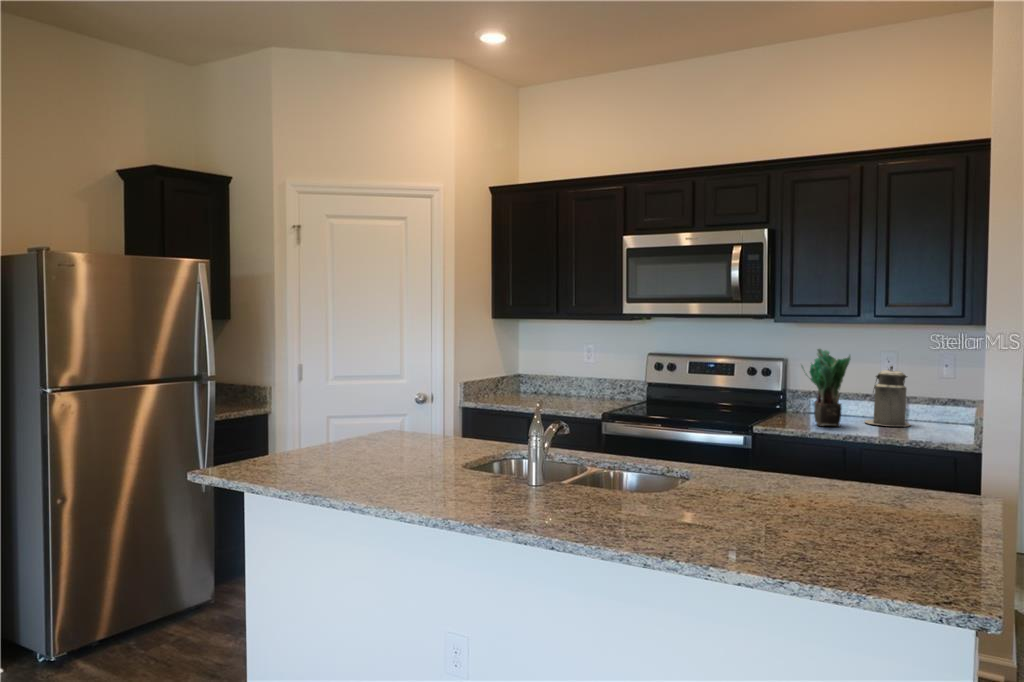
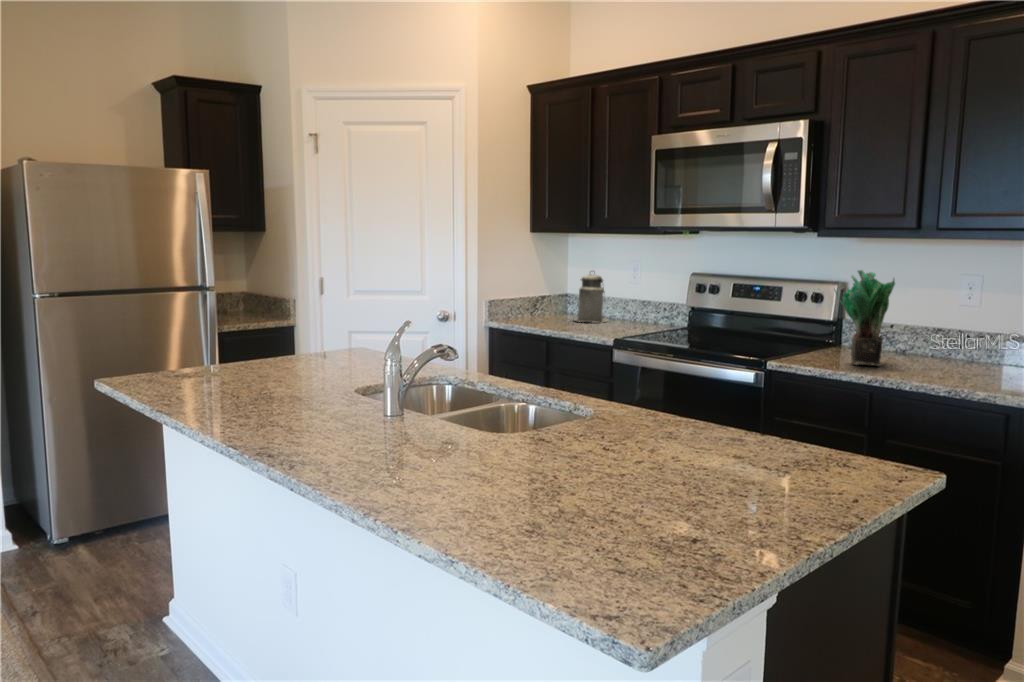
canister: present [865,366,910,426] -> present [574,274,608,323]

